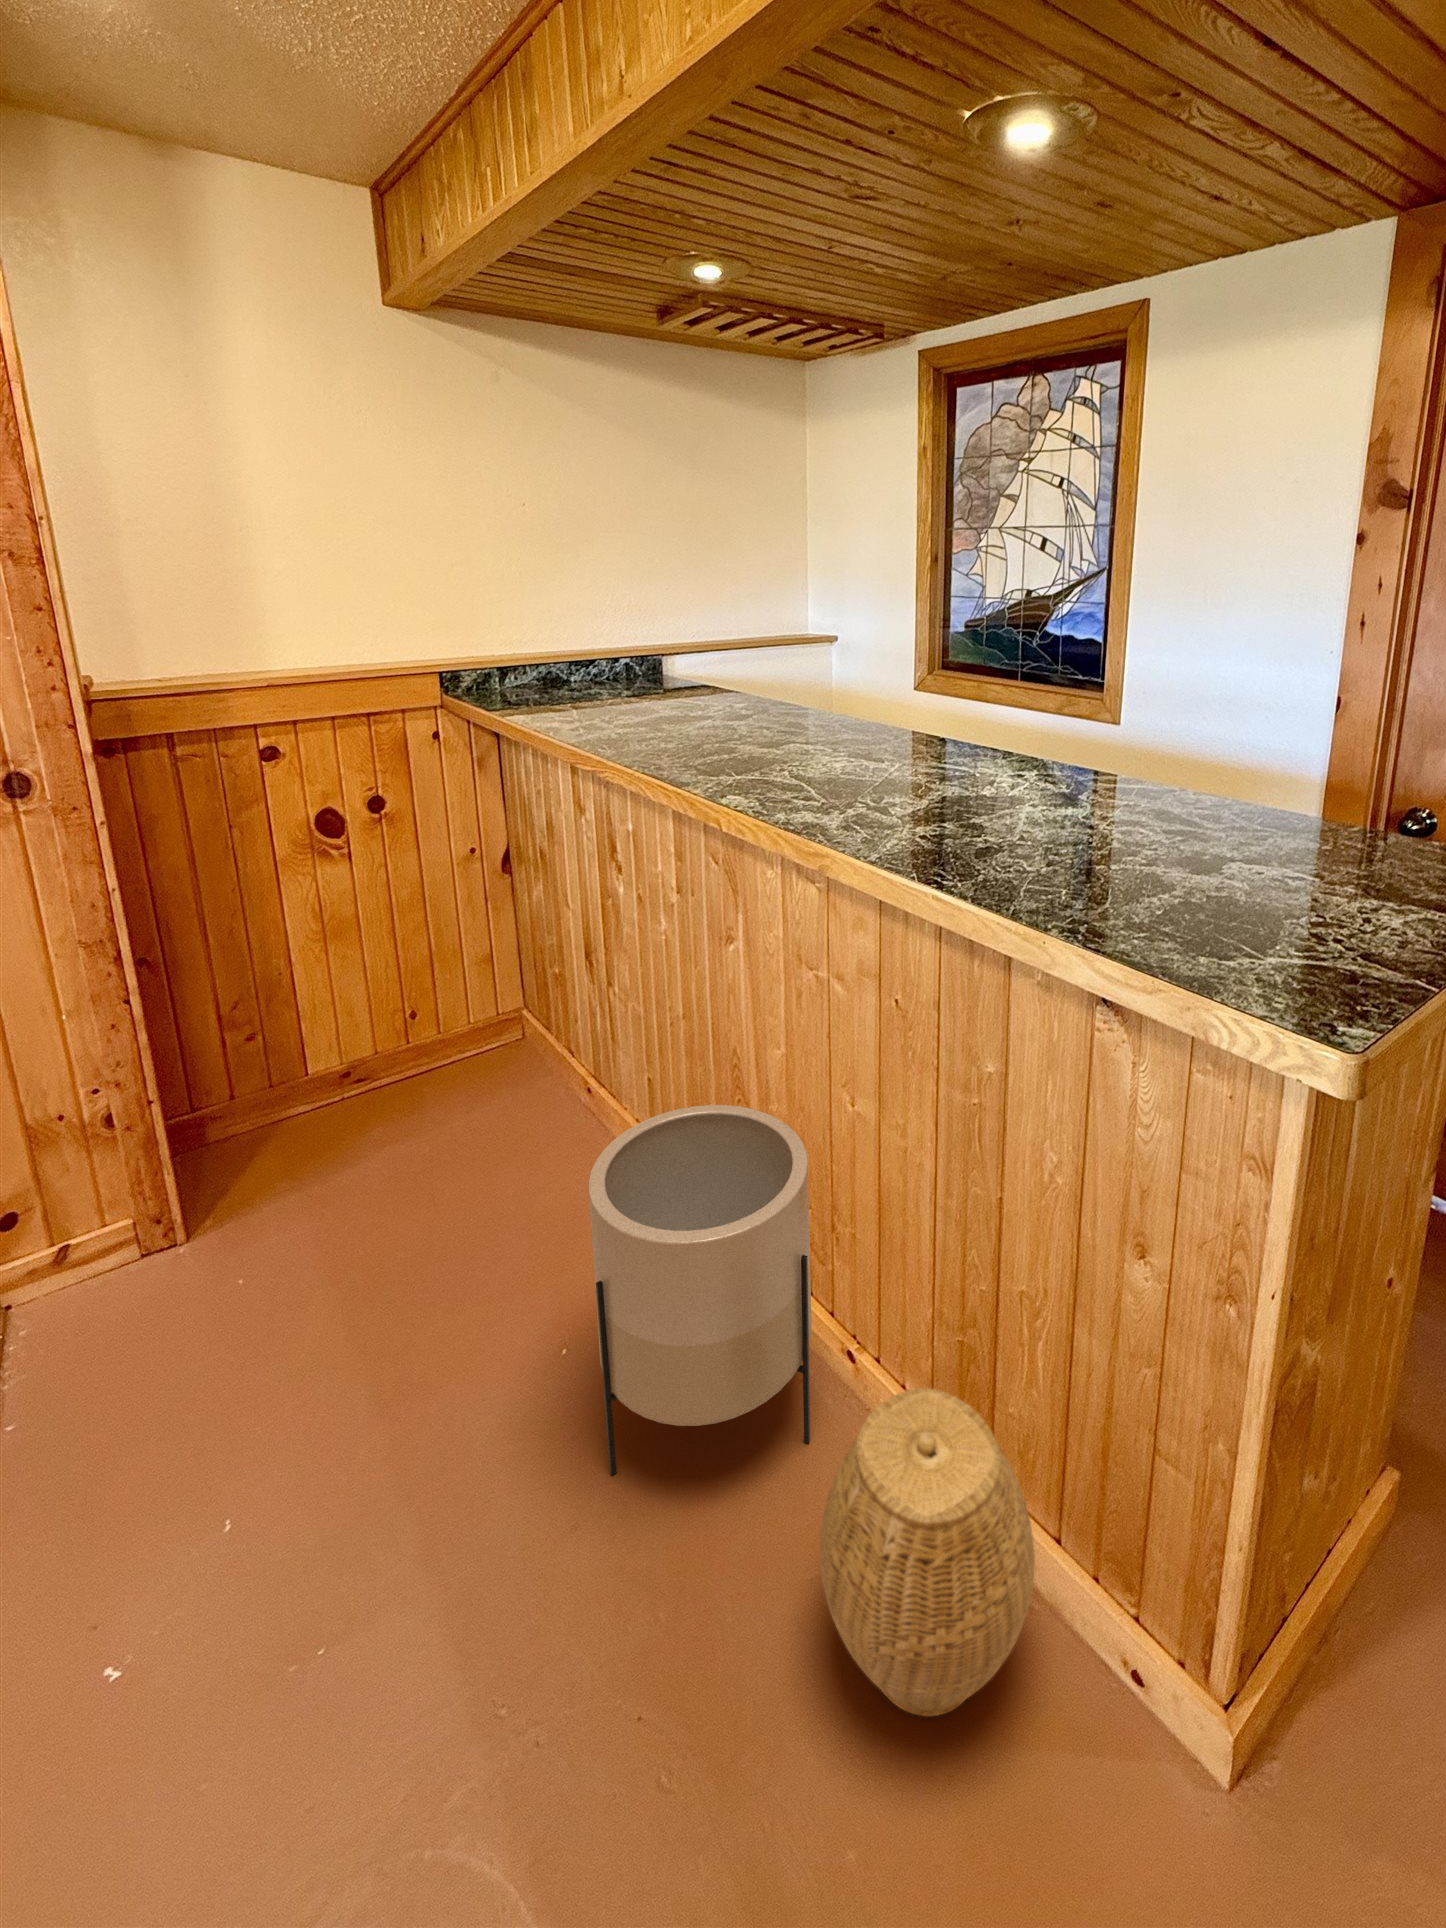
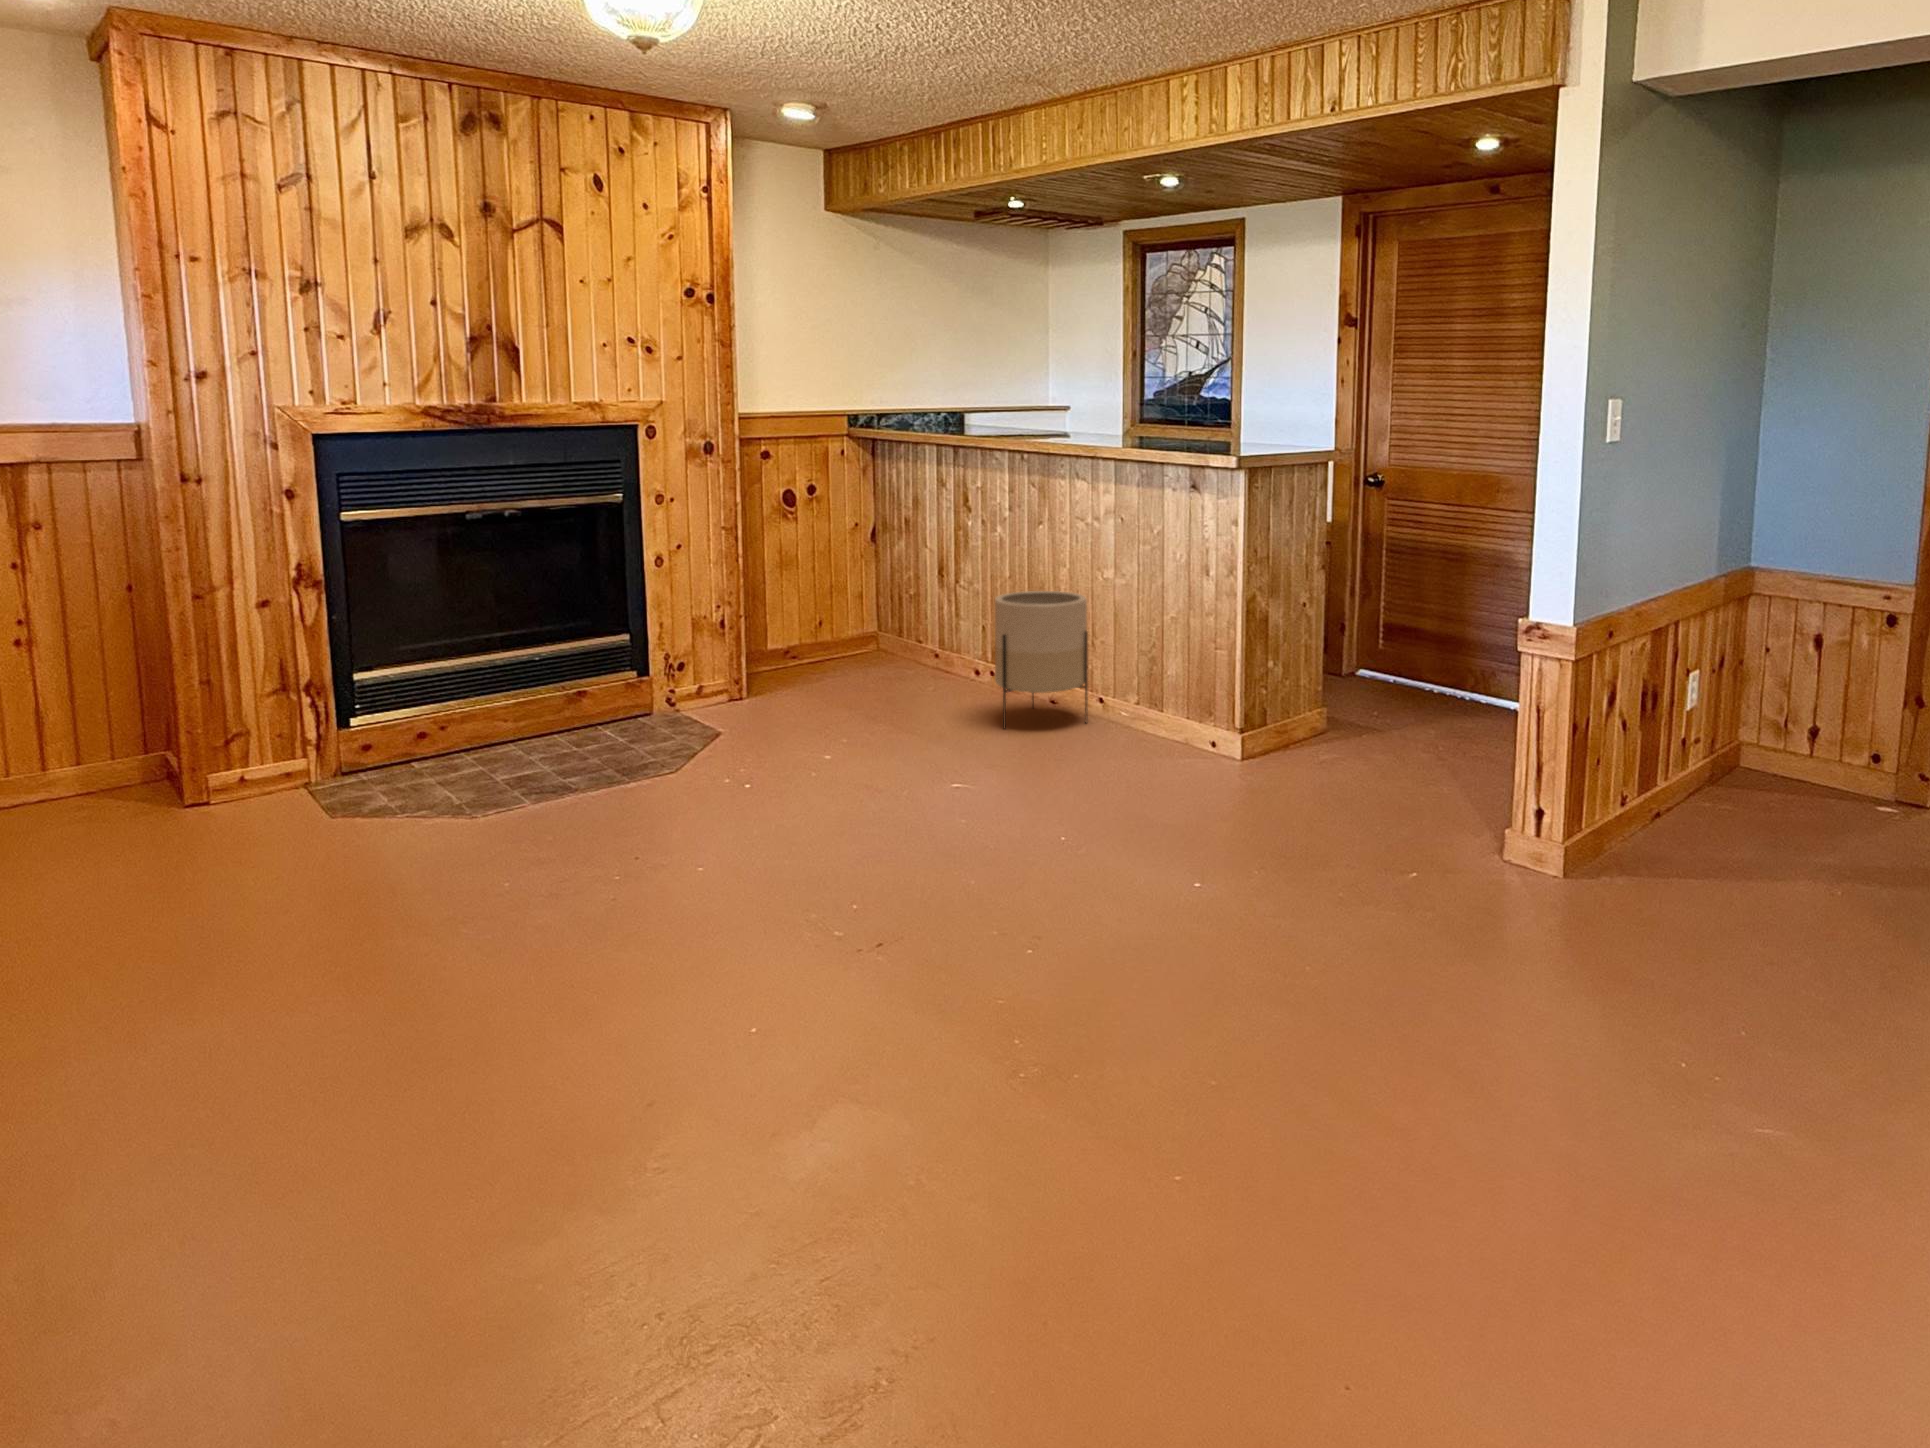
woven basket: present [820,1388,1035,1716] -> none [1100,650,1178,751]

